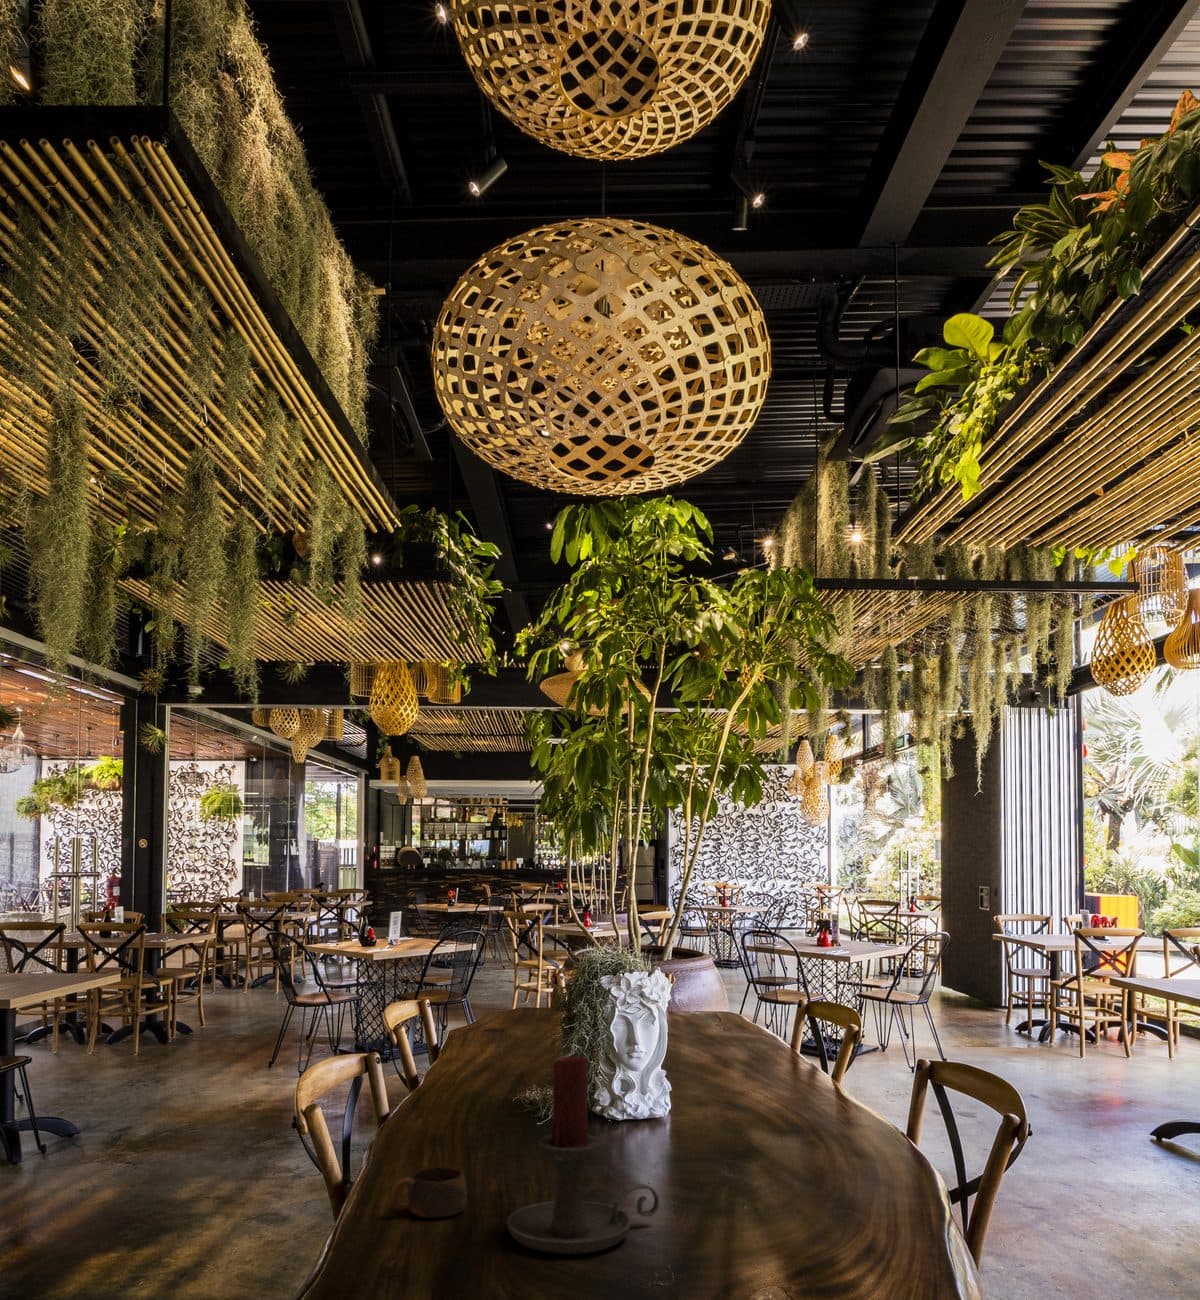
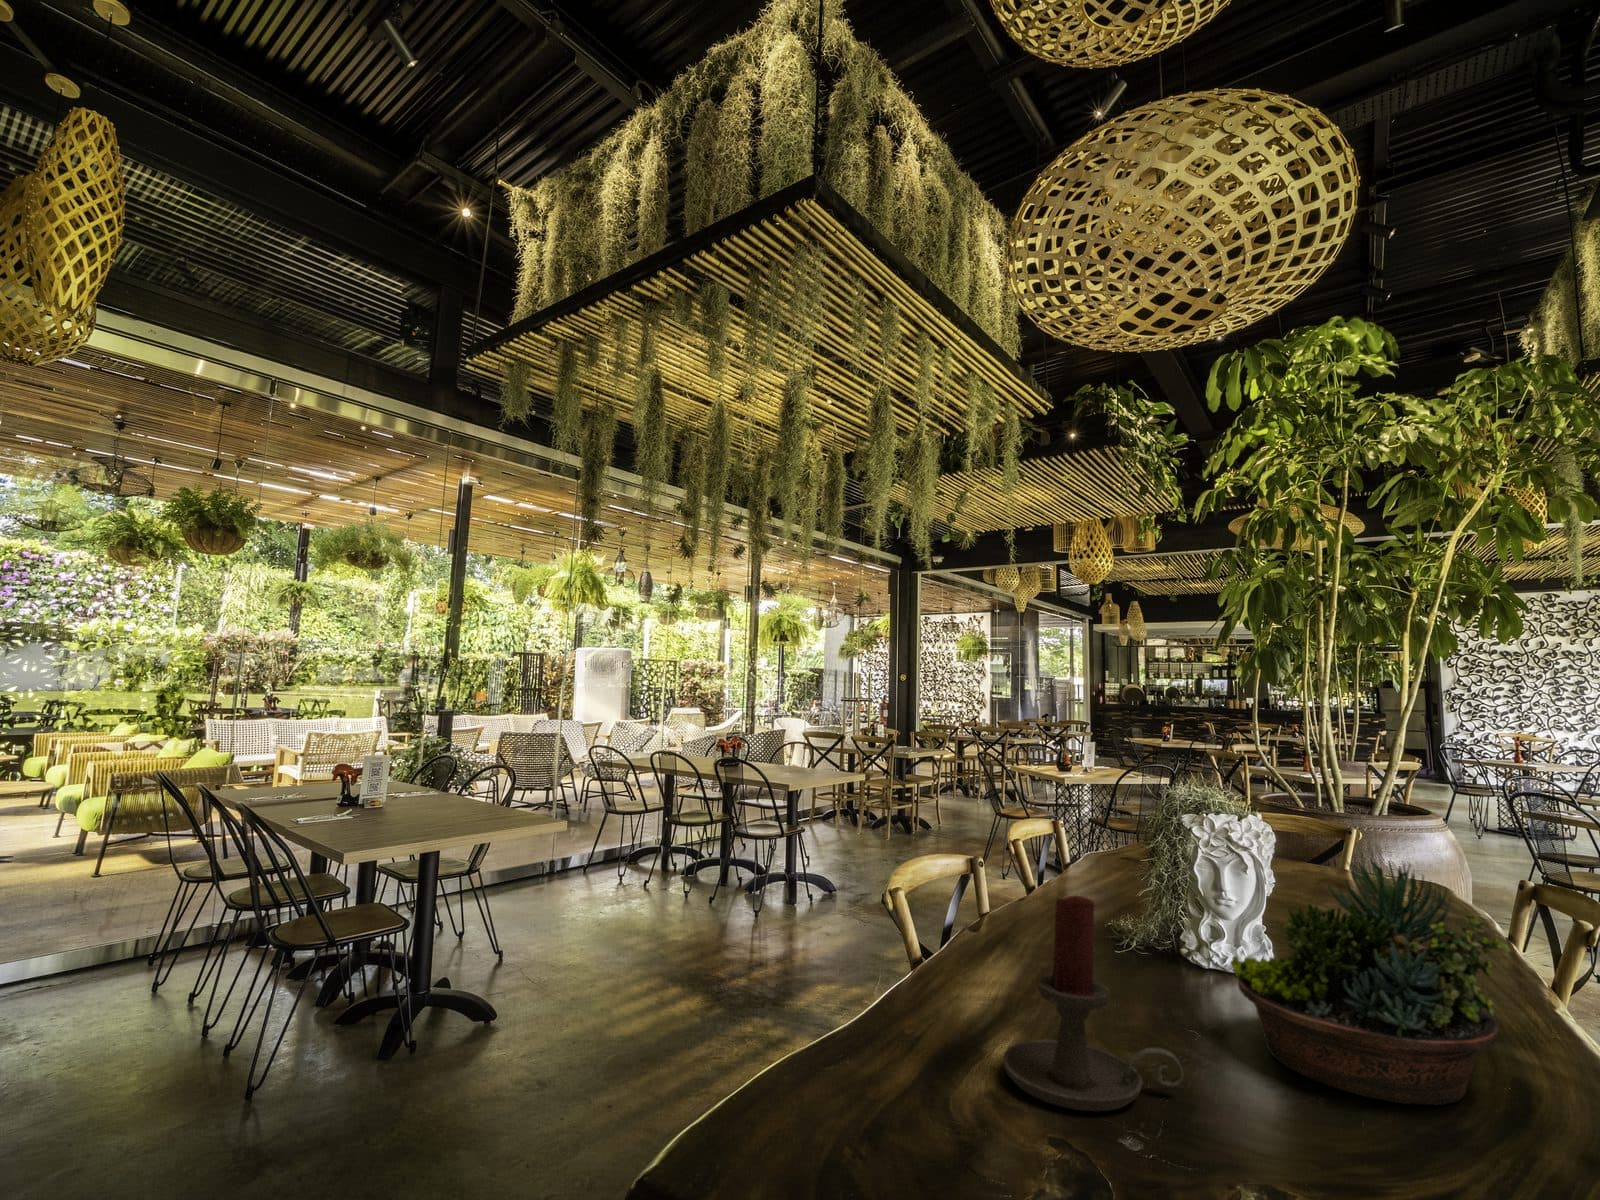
succulent planter: none [665,992,867,1191] -> present [1231,860,1510,1105]
cup: present [390,1167,467,1218] -> none [908,978,985,1030]

